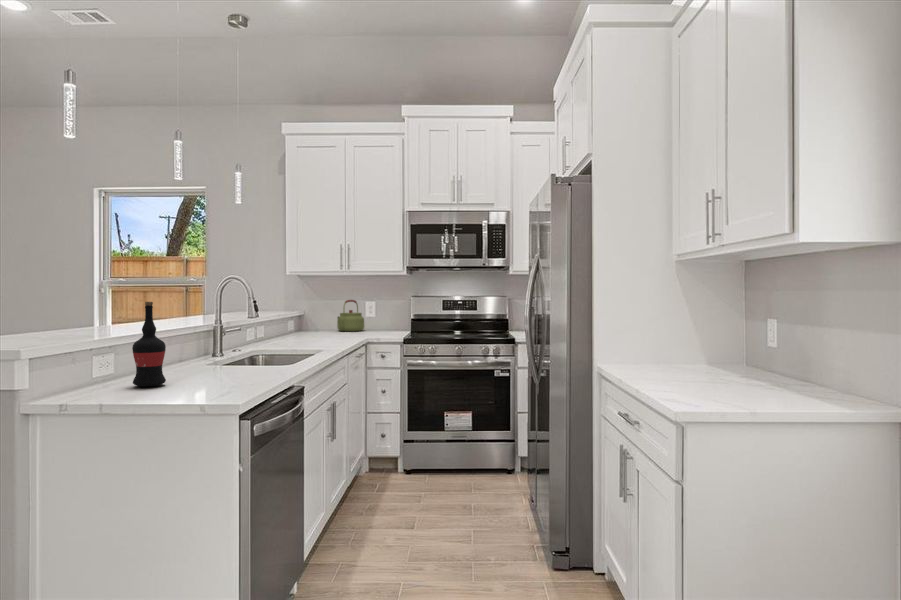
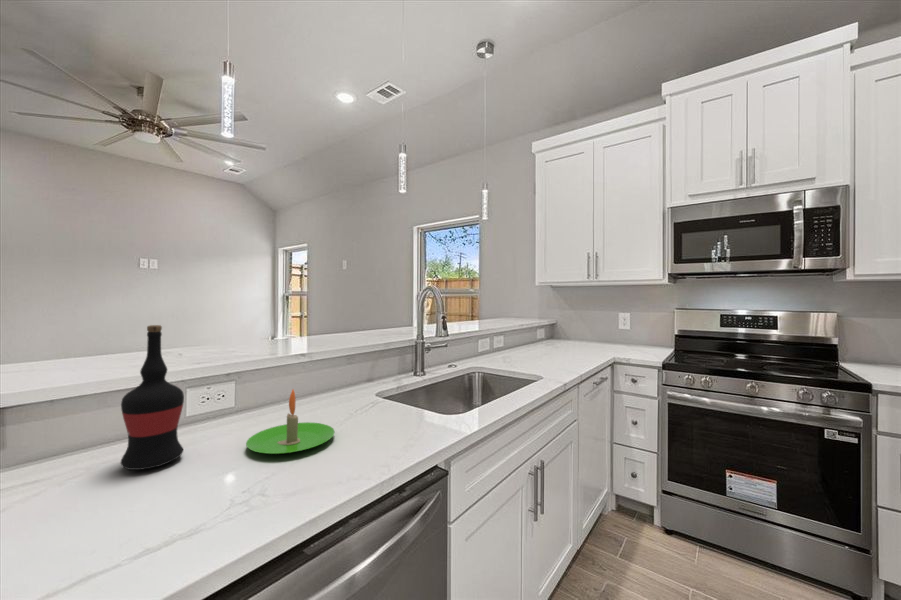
kettle: present [337,300,364,331] -> none [585,311,616,344]
candle: none [187,343,241,378] -> present [246,390,335,454]

